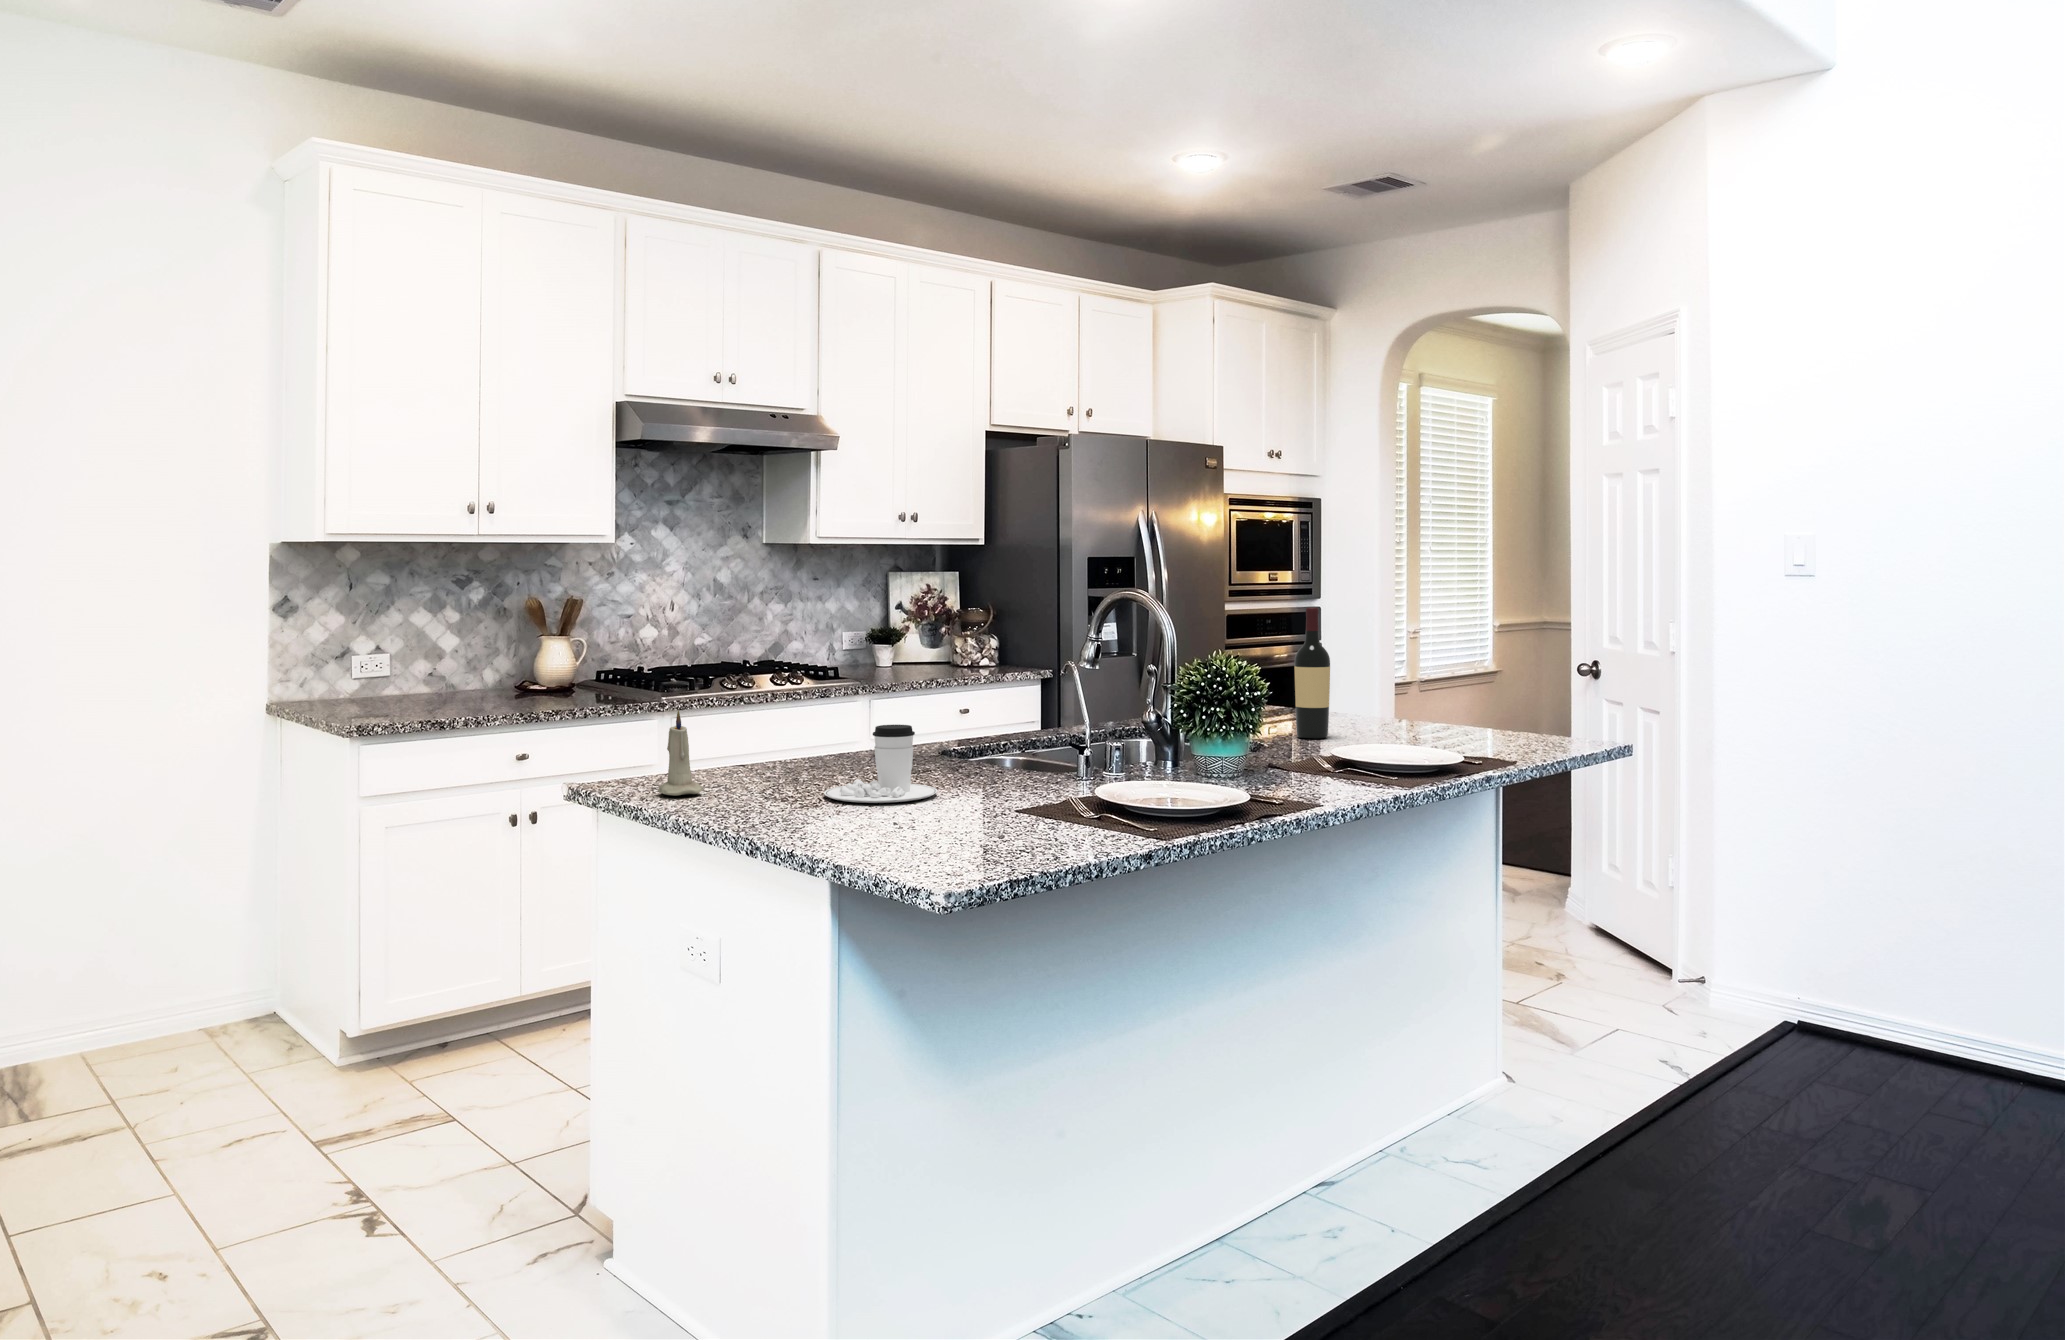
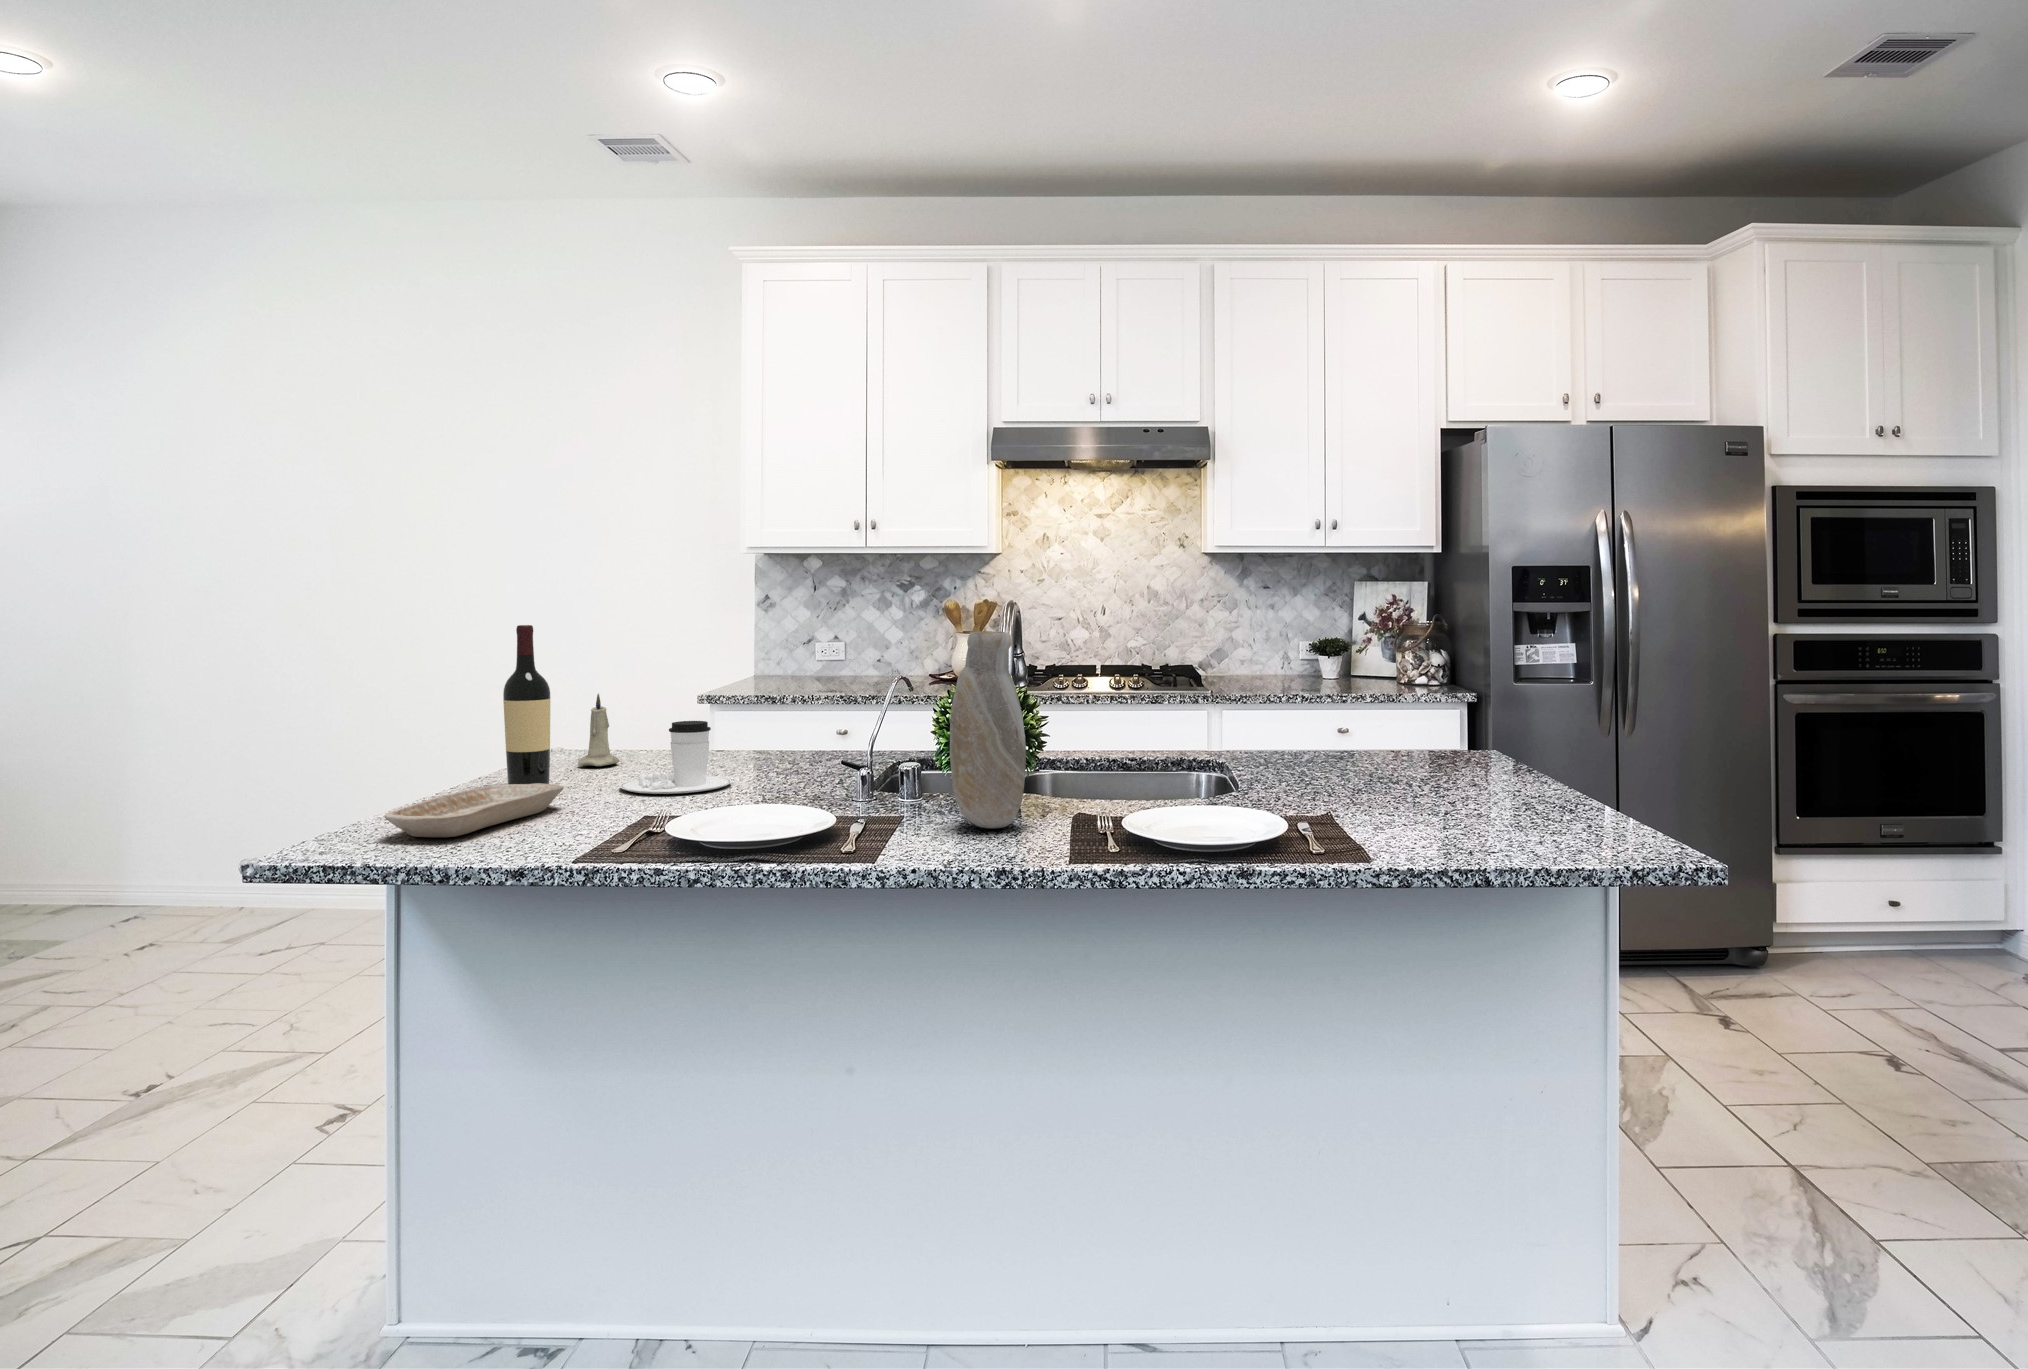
wine bottle: present [1294,608,1330,739] -> present [503,625,550,784]
vase: none [1228,619,1289,781] -> present [950,631,1026,828]
tray: none [836,798,1009,853] -> present [384,783,564,837]

